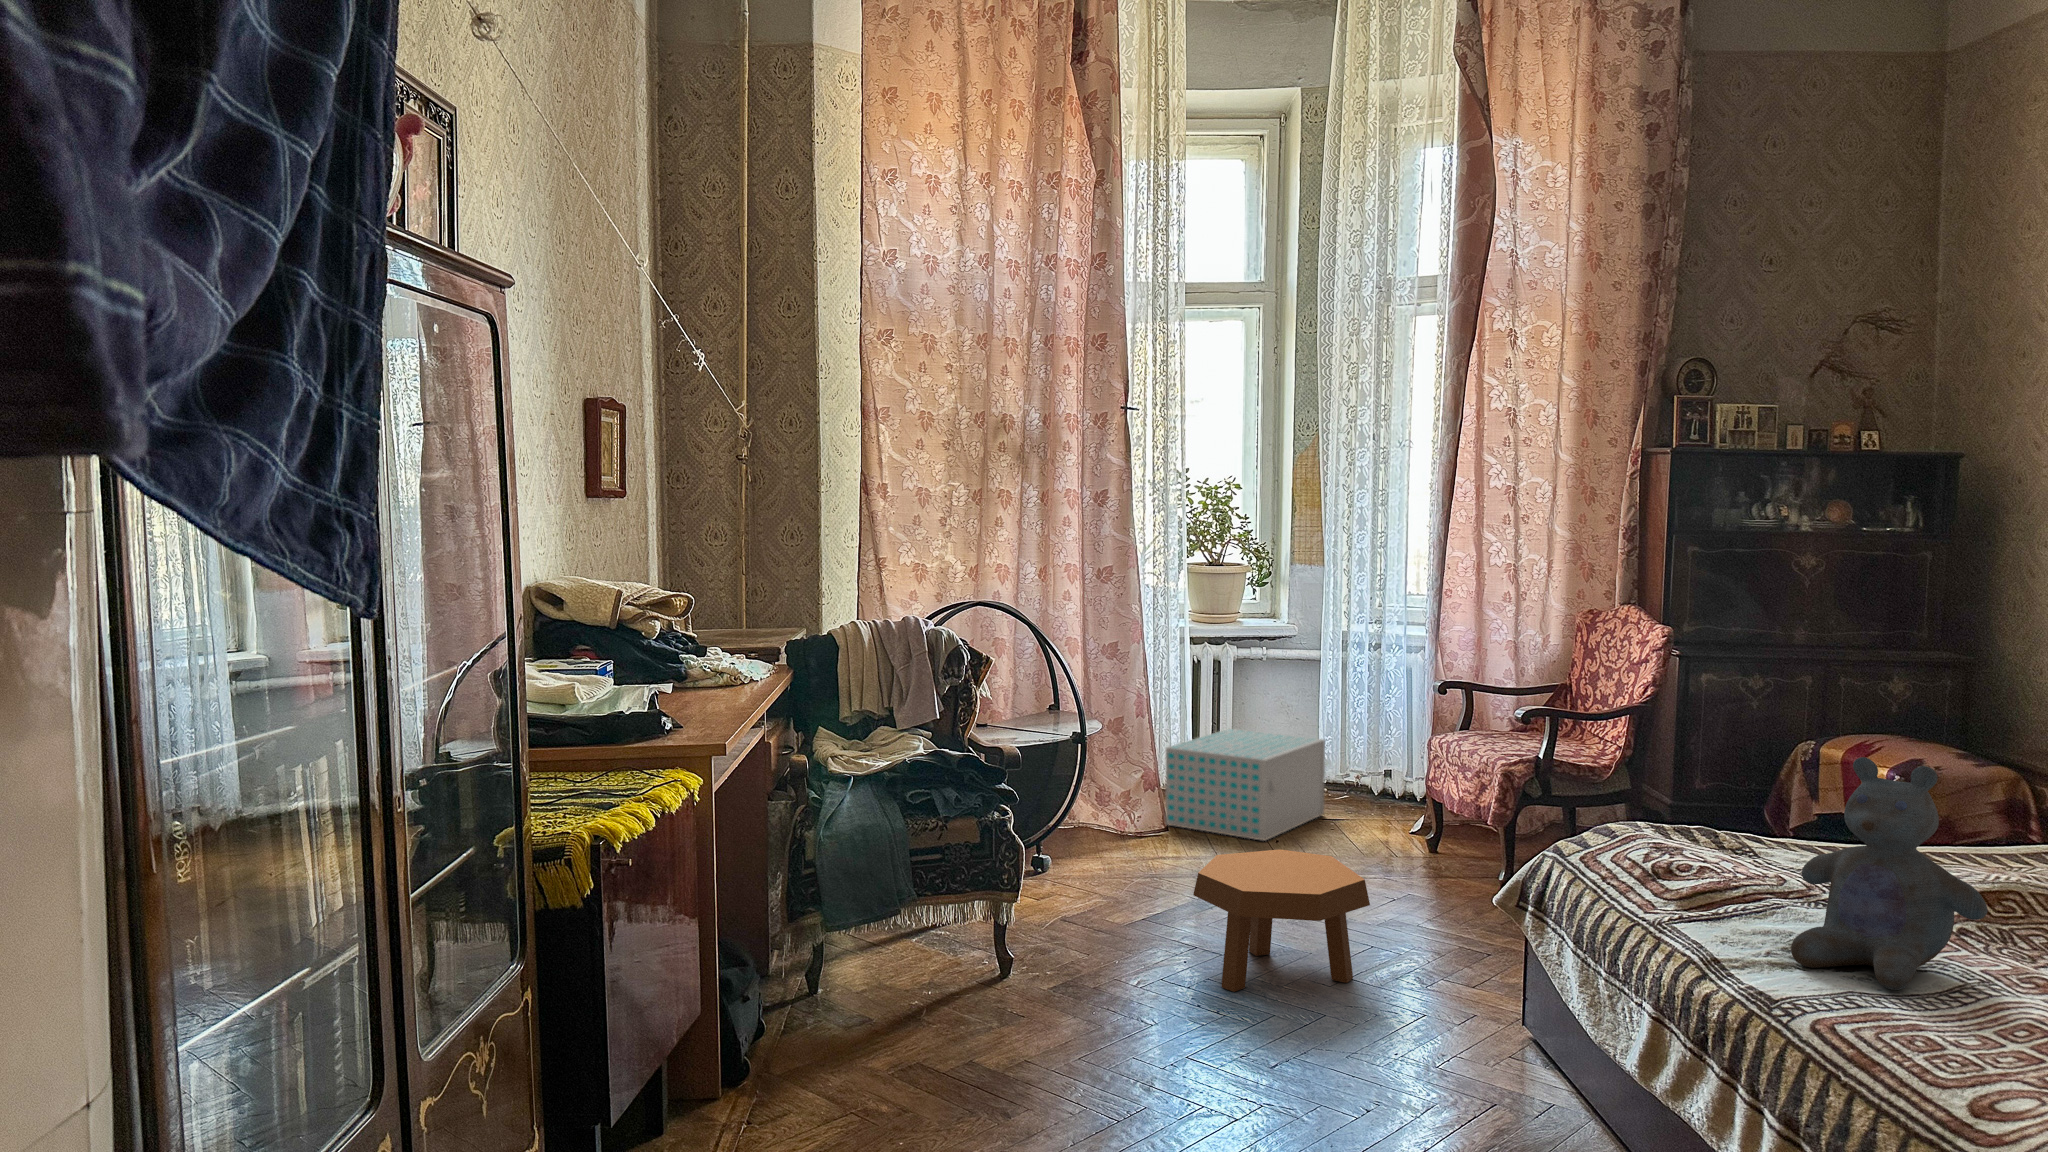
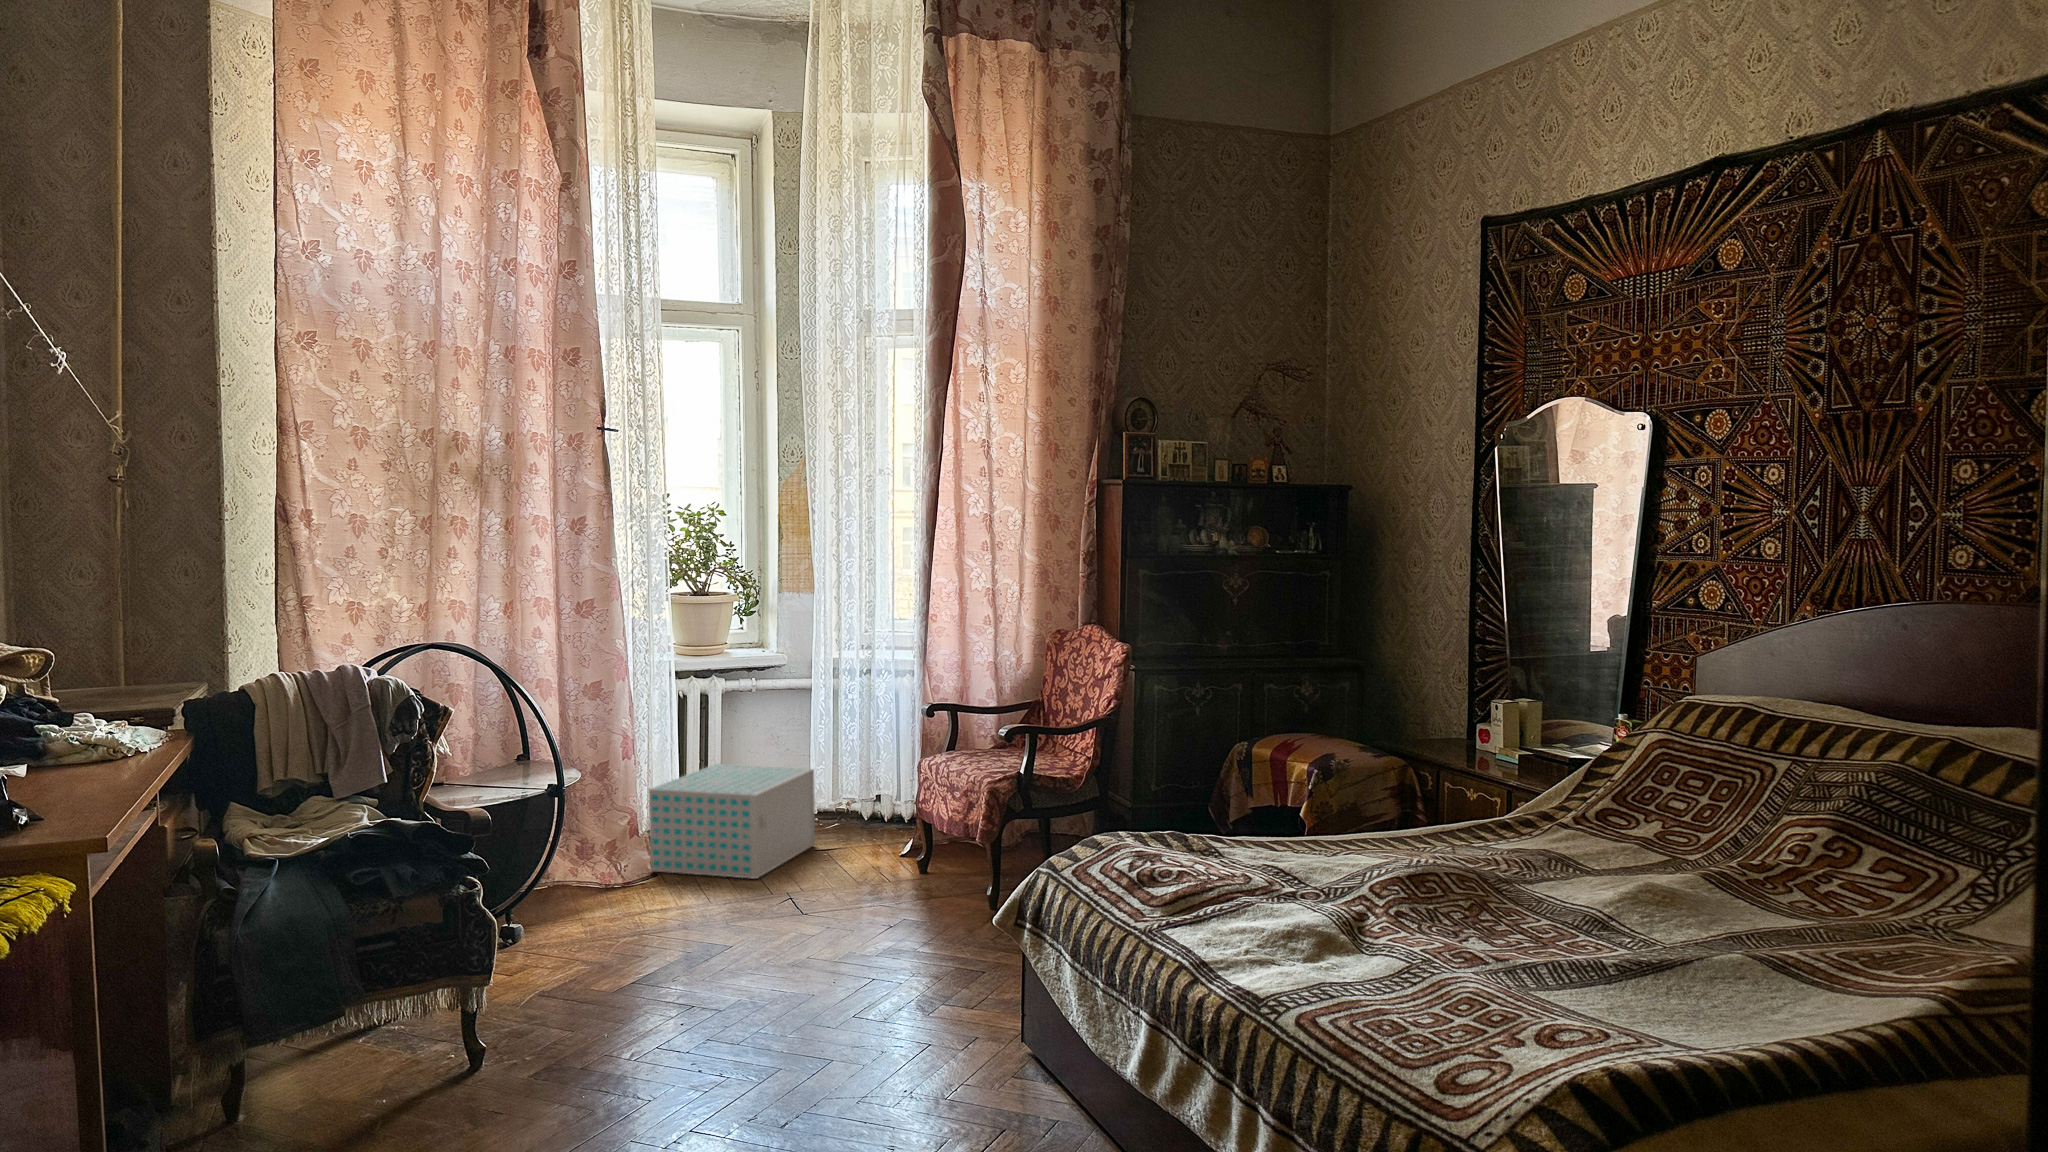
stuffed bear: present [1791,757,1988,990] -> none [1270,762,1424,976]
footstool: present [1193,849,1370,992] -> none [688,890,872,1049]

